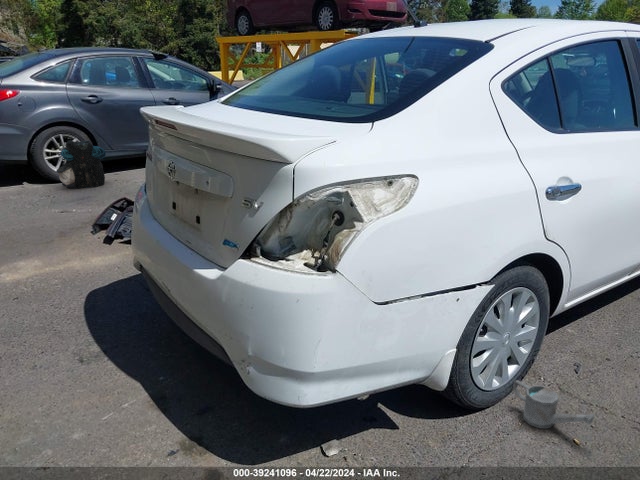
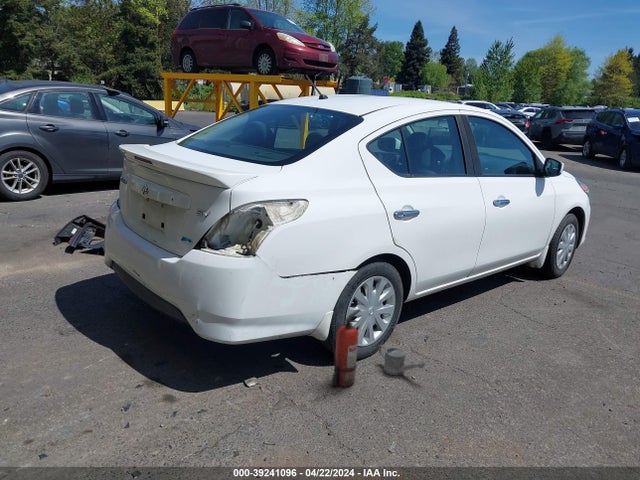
backpack: present [57,140,106,189] -> none [14,164,60,208]
fire extinguisher: none [452,338,496,452] -> present [332,309,361,387]

